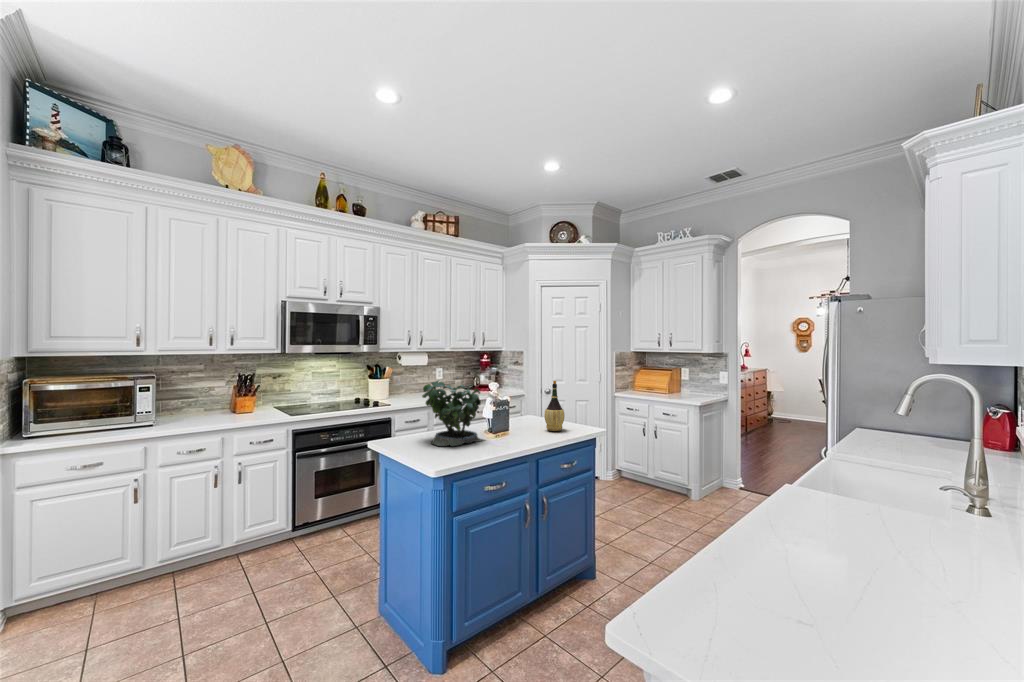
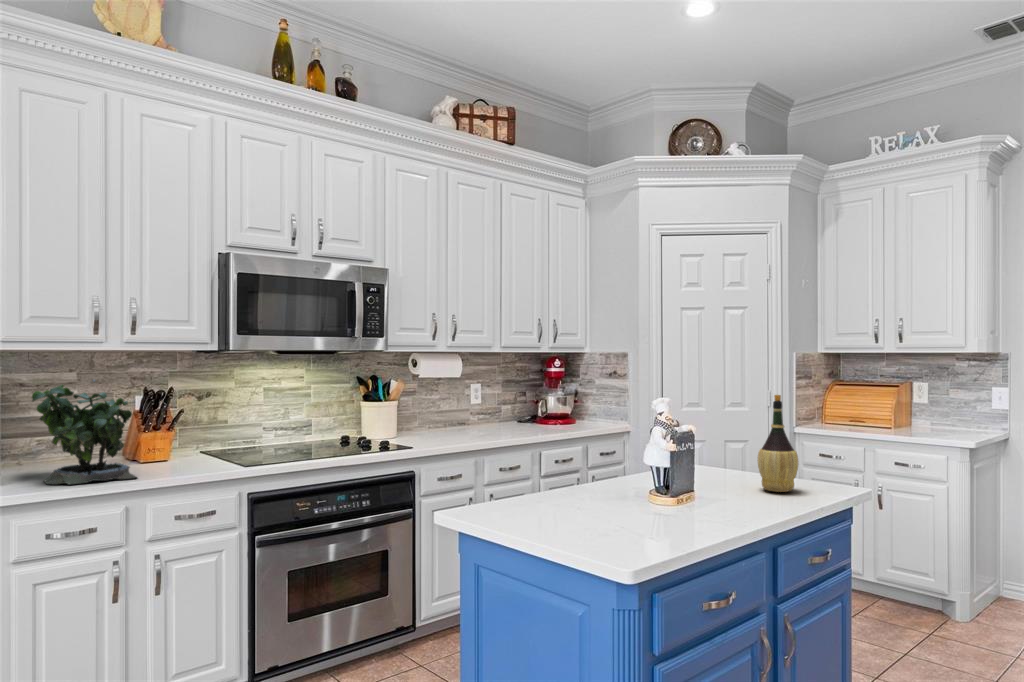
potted plant: present [422,377,484,446] -> present [32,380,137,484]

